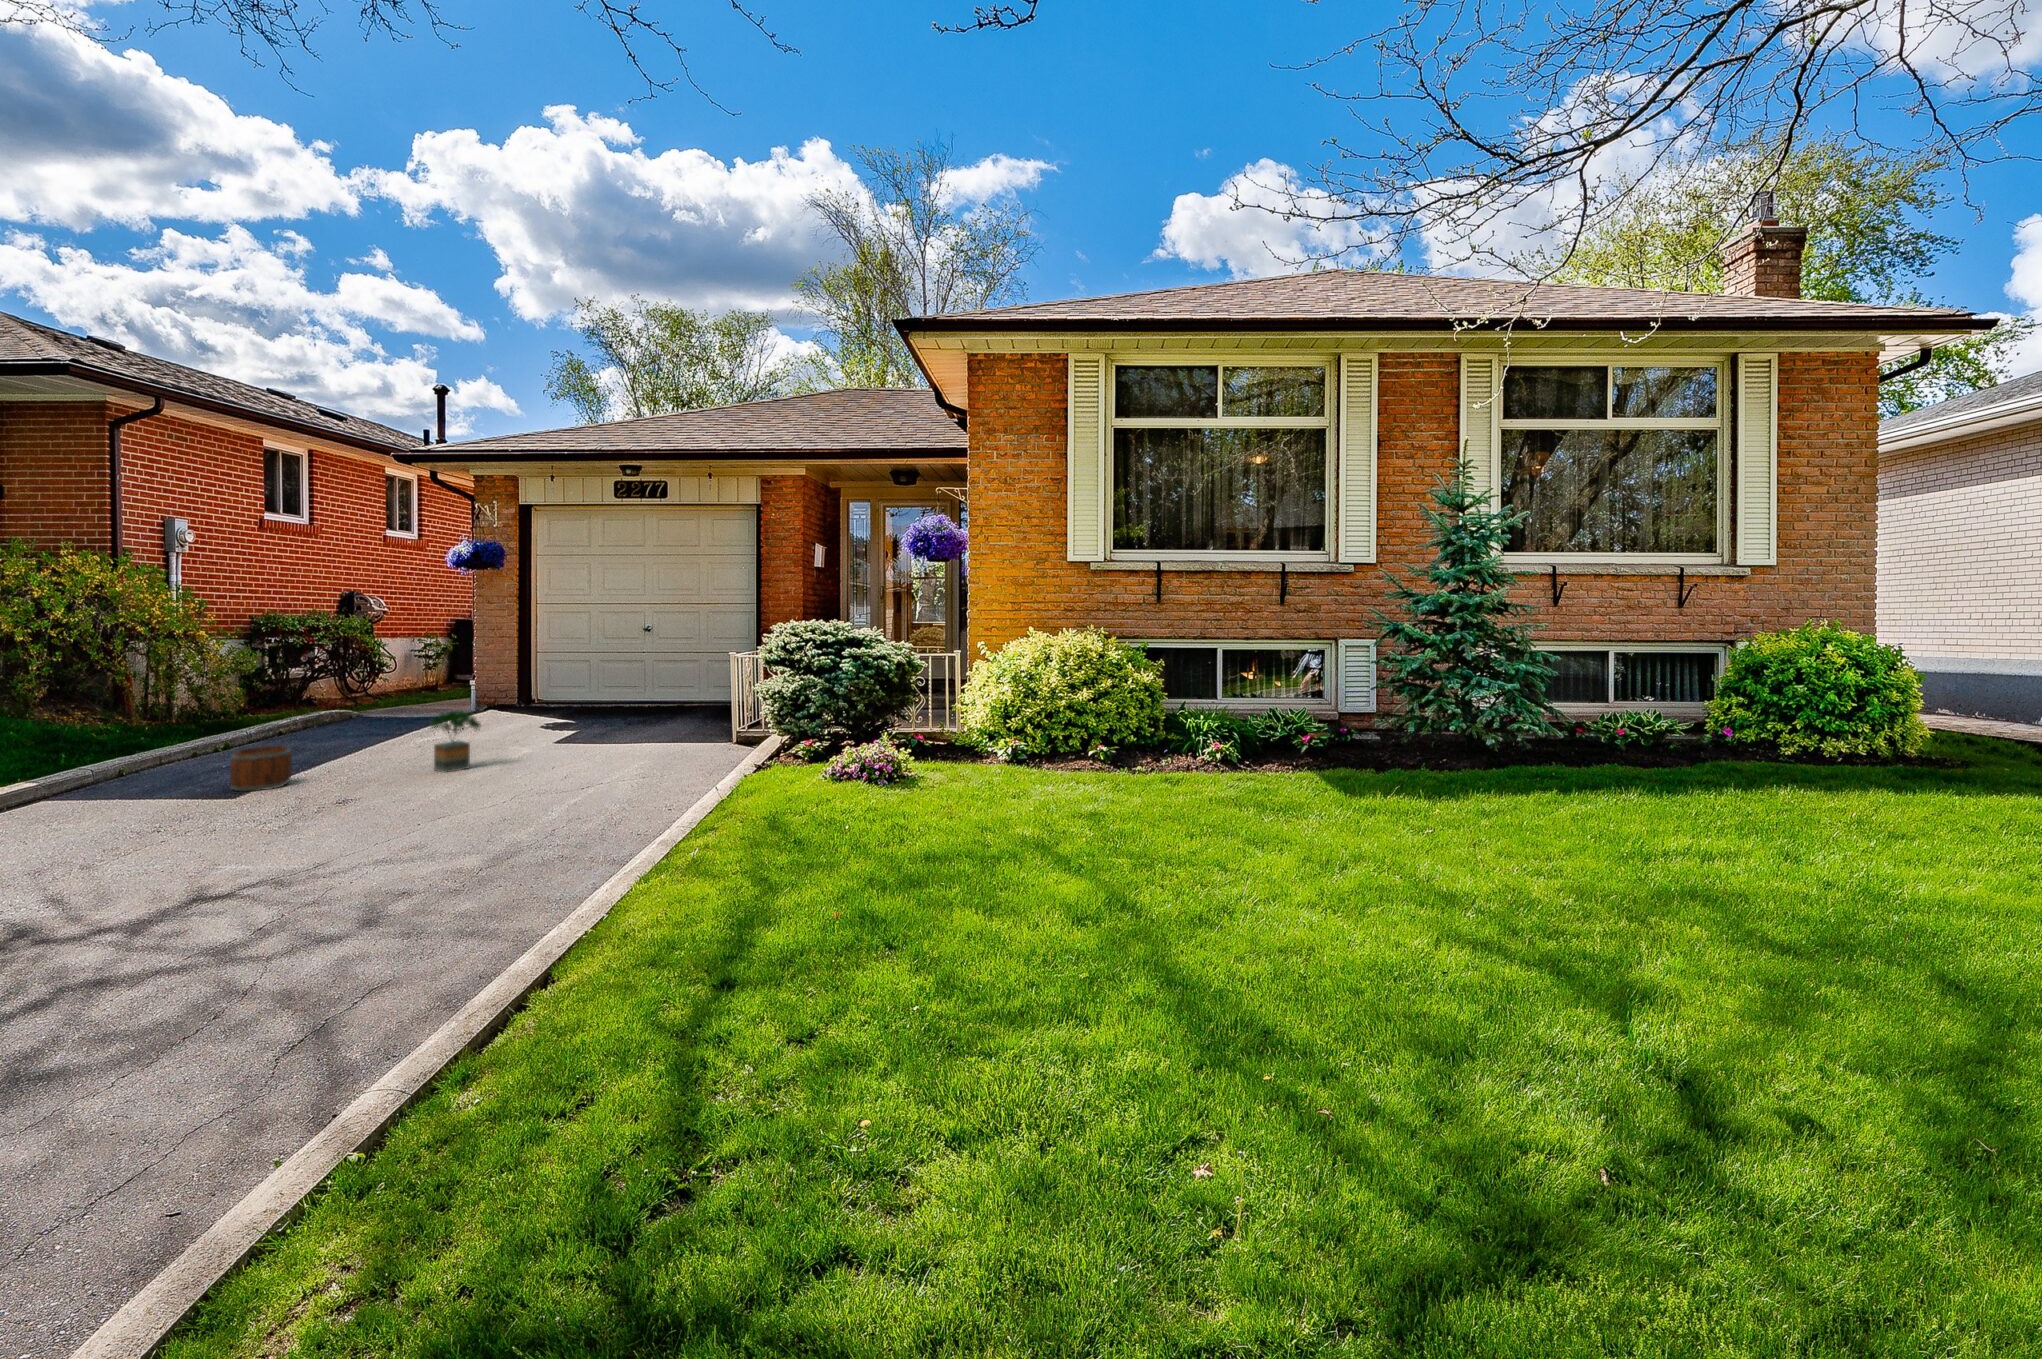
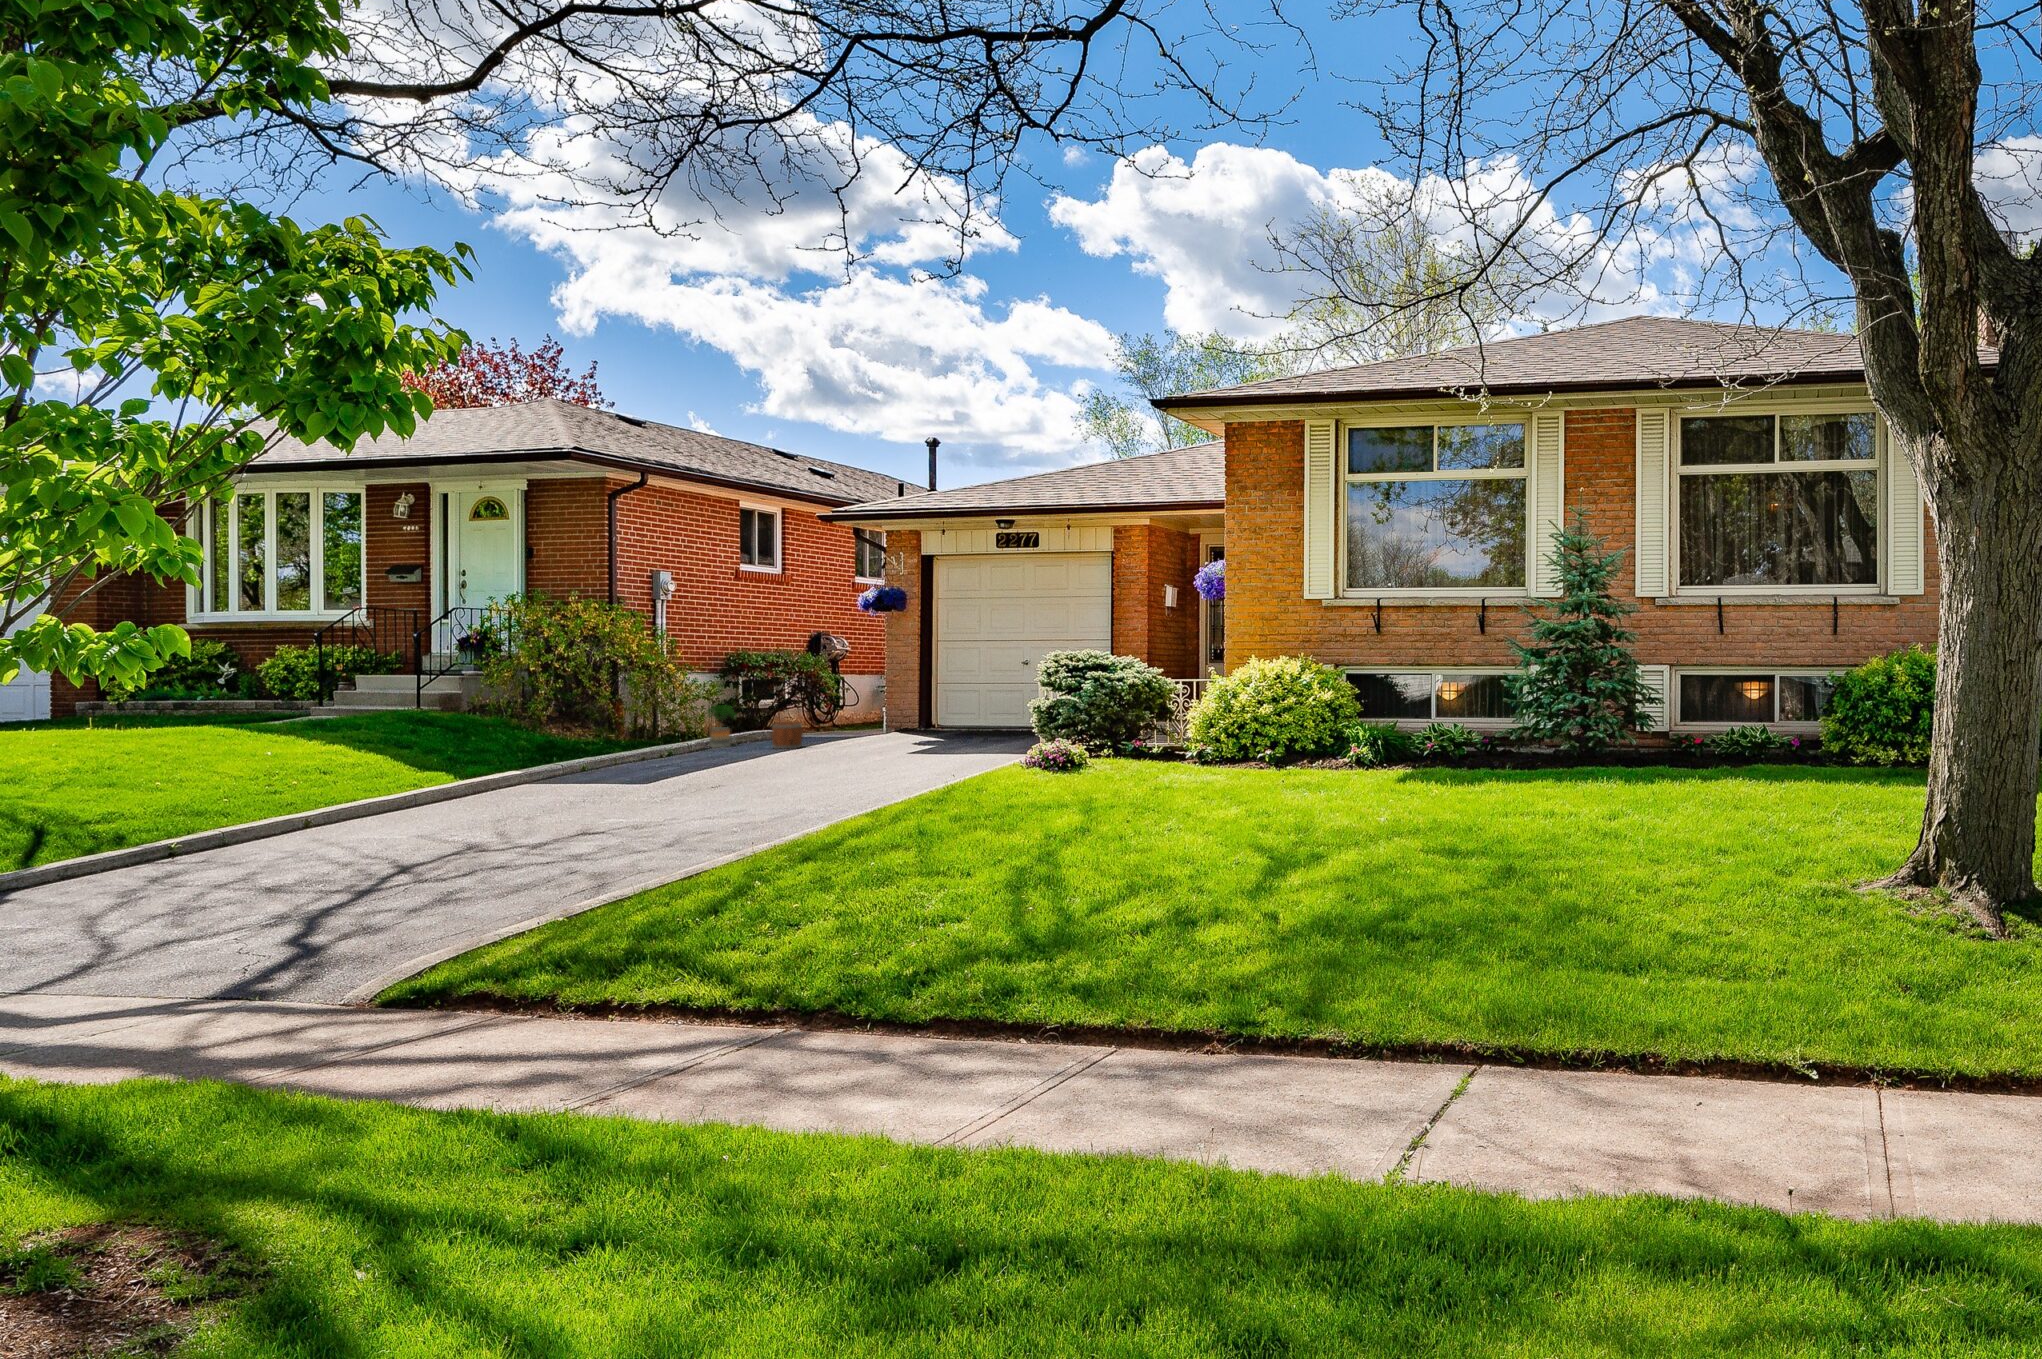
potted tree: present [430,711,481,773] -> present [707,705,736,748]

